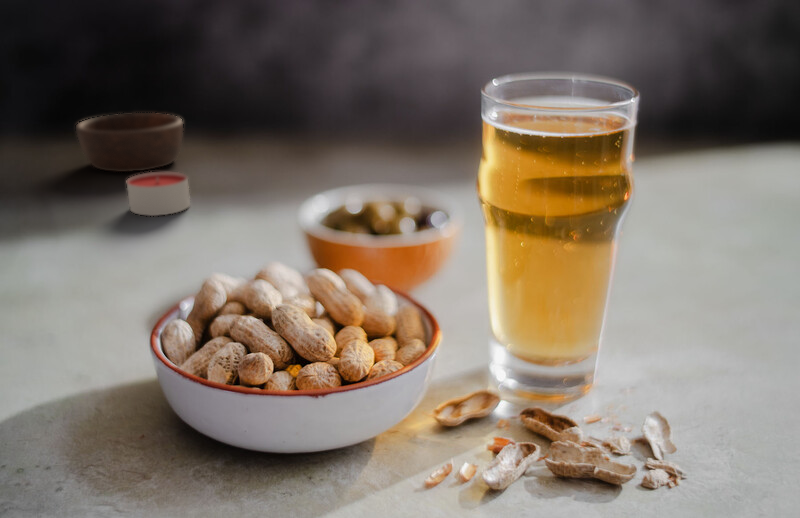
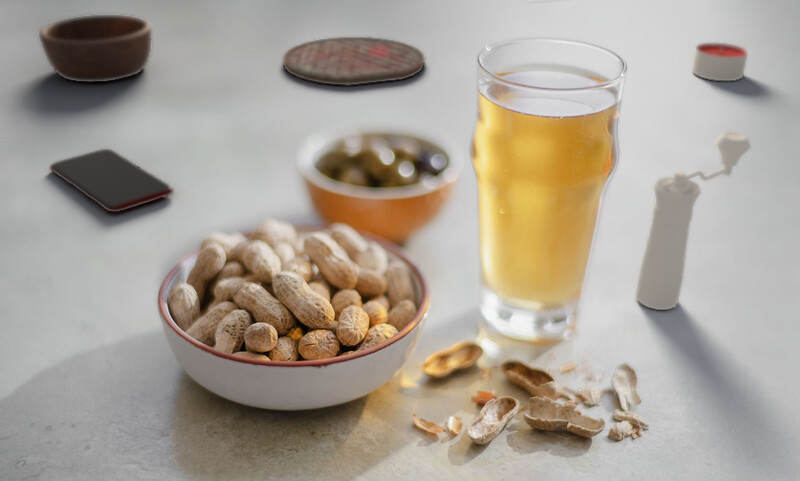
cutting board: none [308,137,445,175] -> present [283,37,425,85]
candle: present [127,172,190,216] -> present [692,43,748,81]
pepper mill: none [664,176,780,364] -> present [635,132,751,310]
smartphone: none [69,222,188,274] -> present [50,149,174,212]

